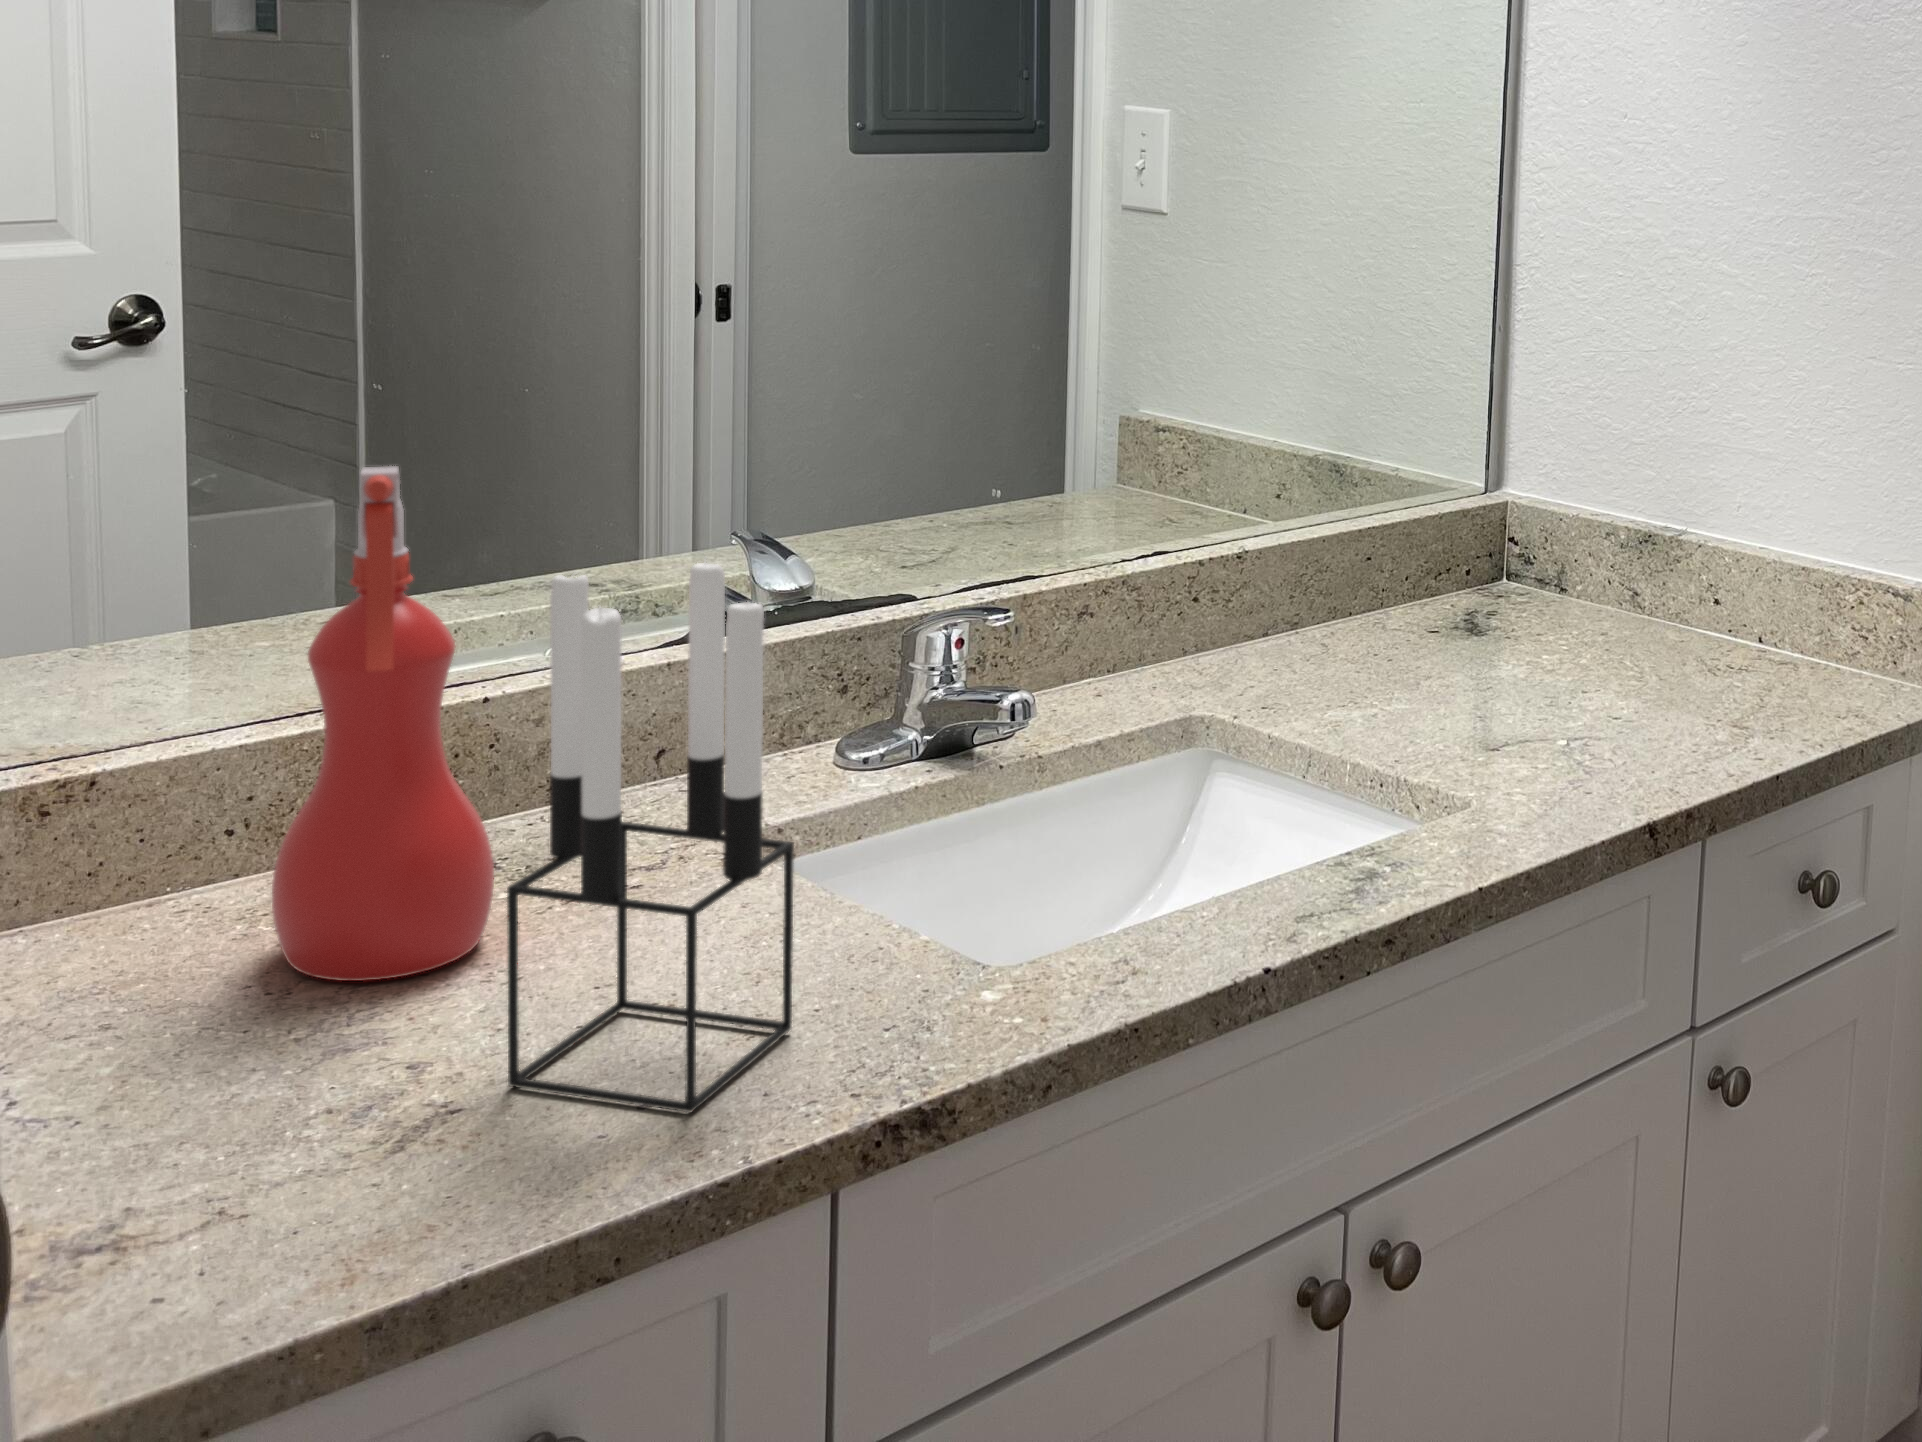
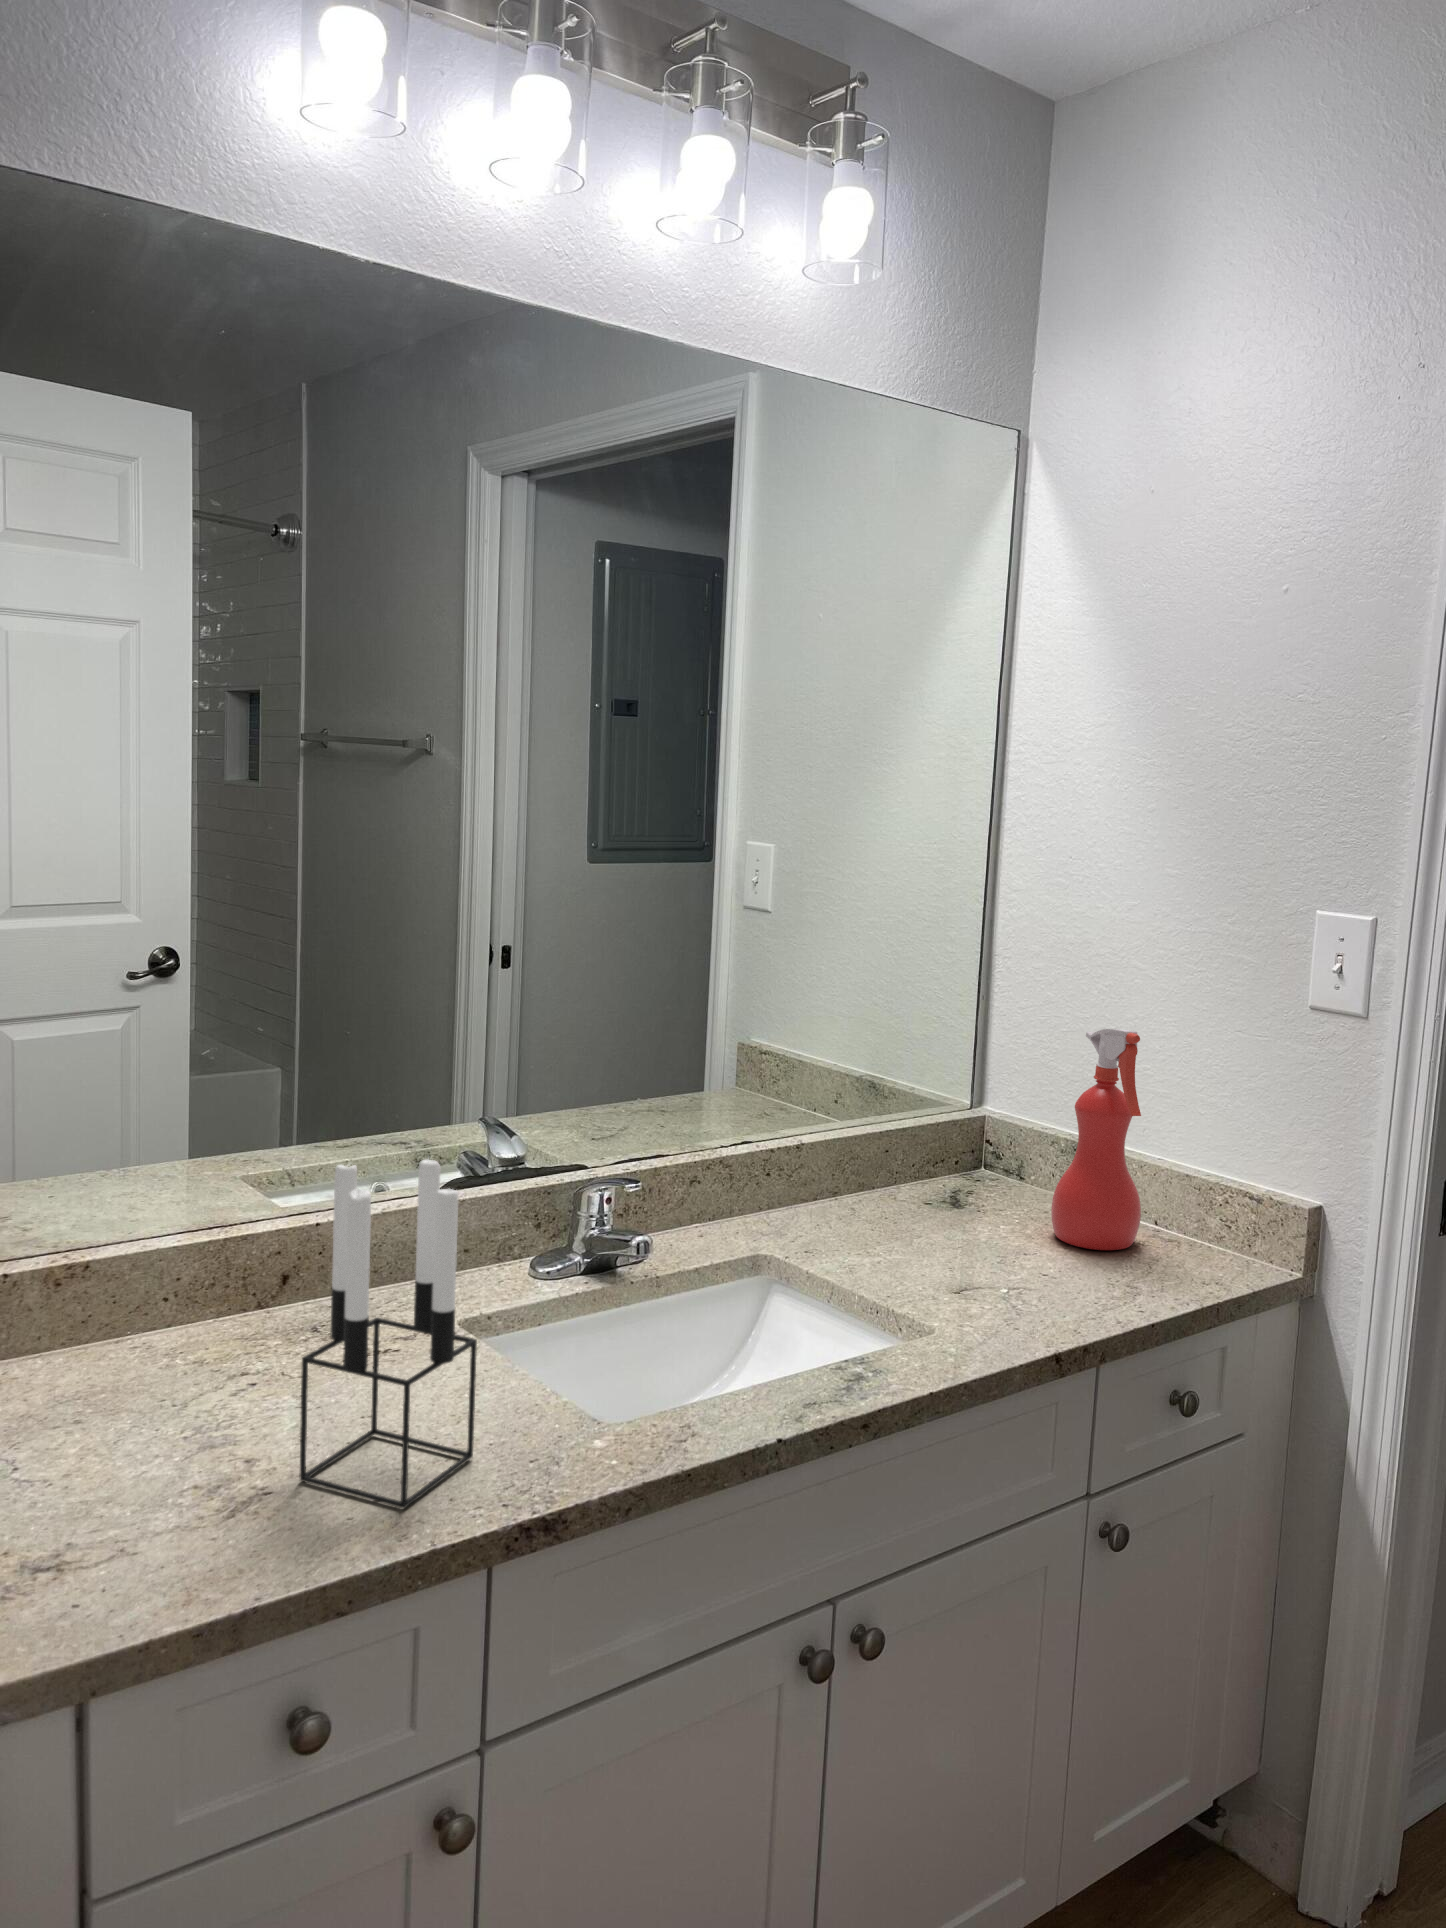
spray bottle: present [272,466,494,981] -> present [1051,1029,1141,1250]

